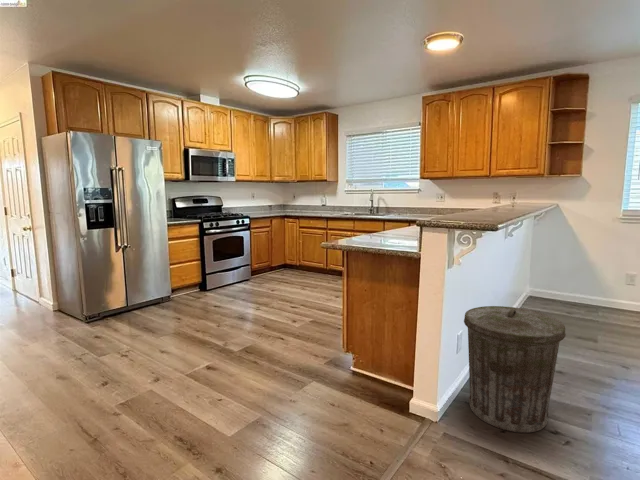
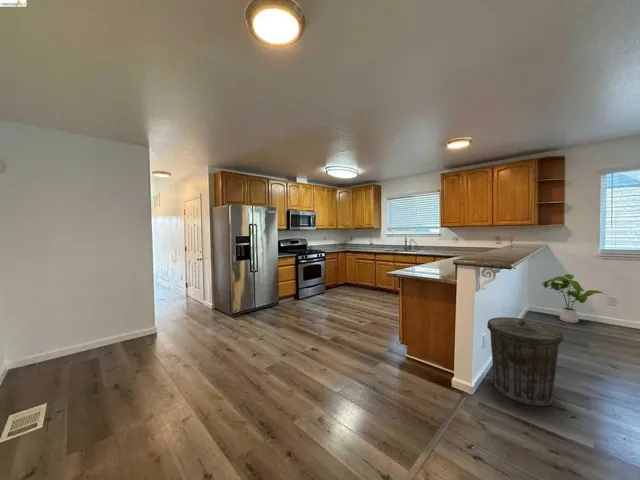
house plant: none [549,244,628,310] -> present [542,274,603,323]

